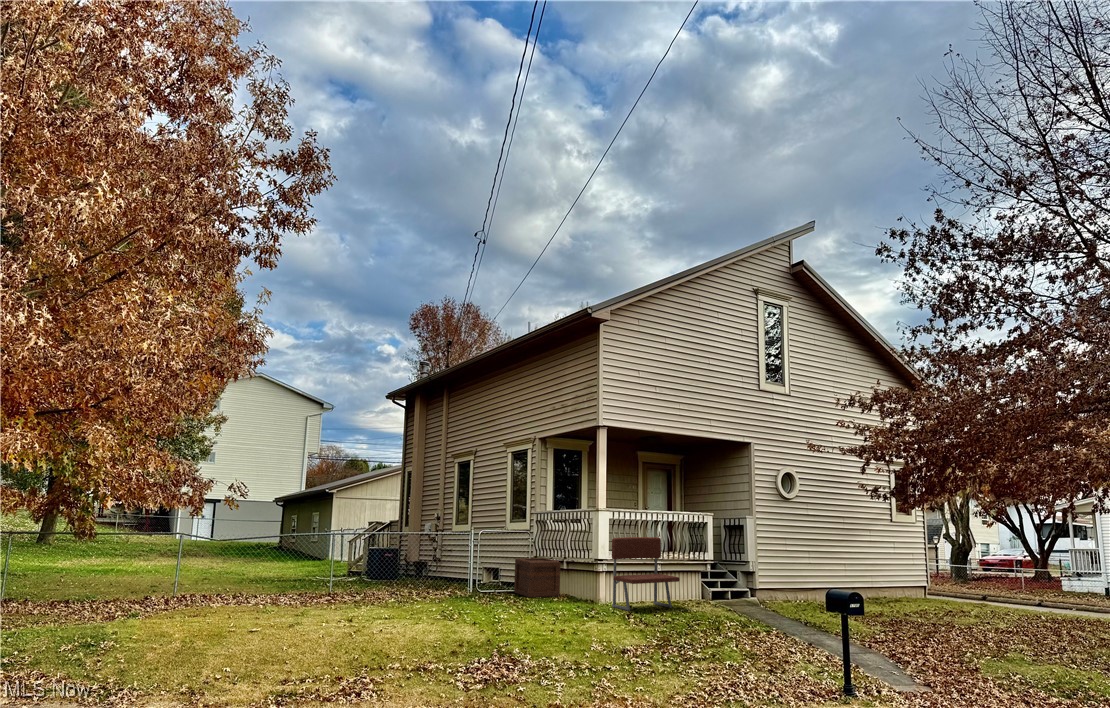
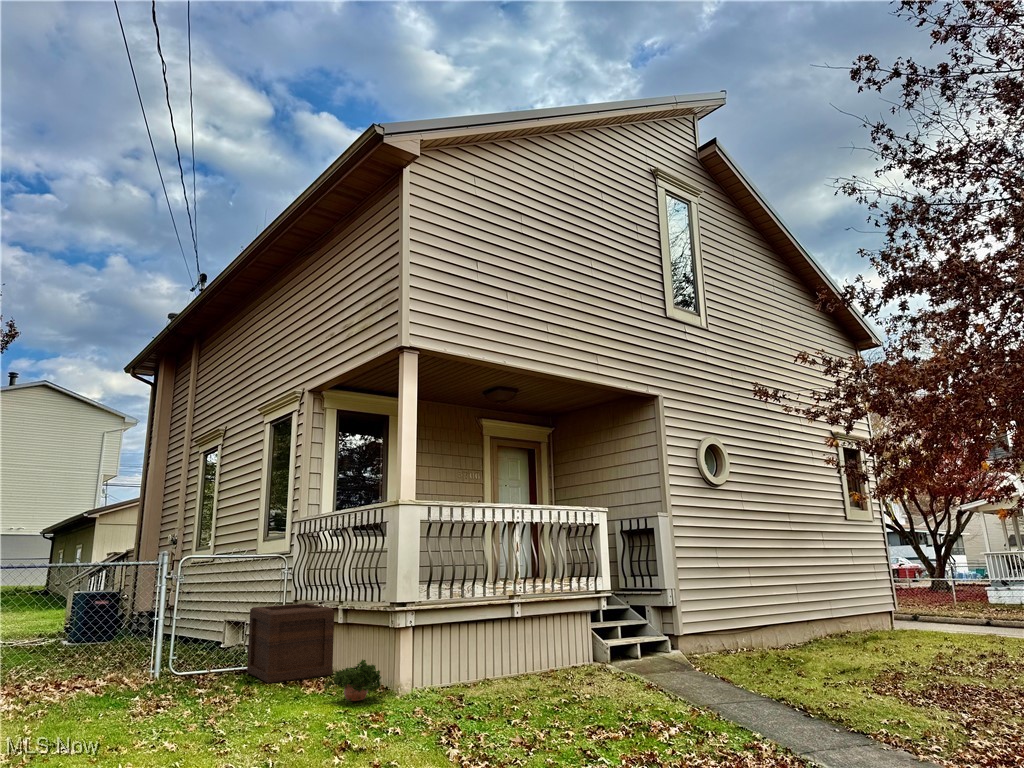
bench: present [612,537,680,611] -> none [425,553,560,707]
potted plant: none [562,586,591,607] -> present [324,659,382,705]

